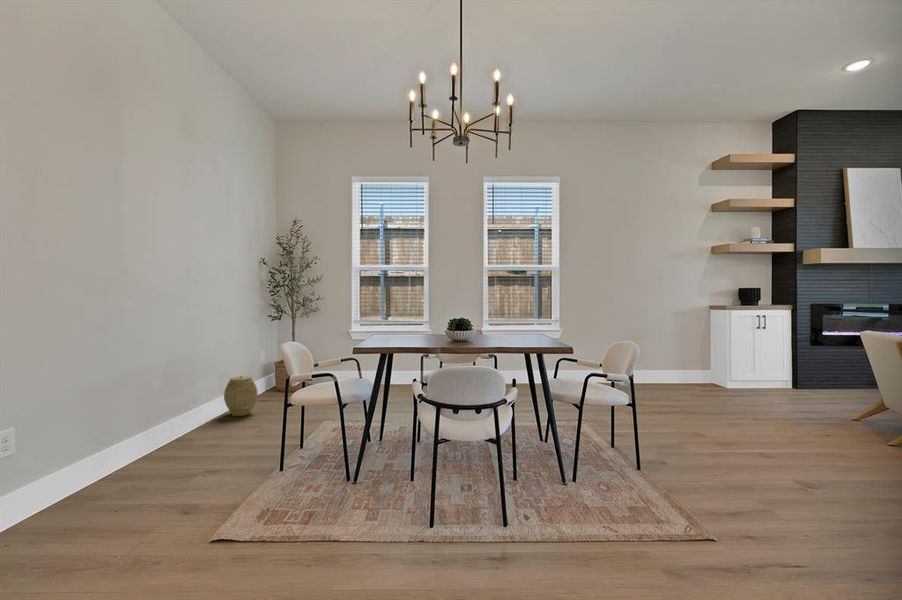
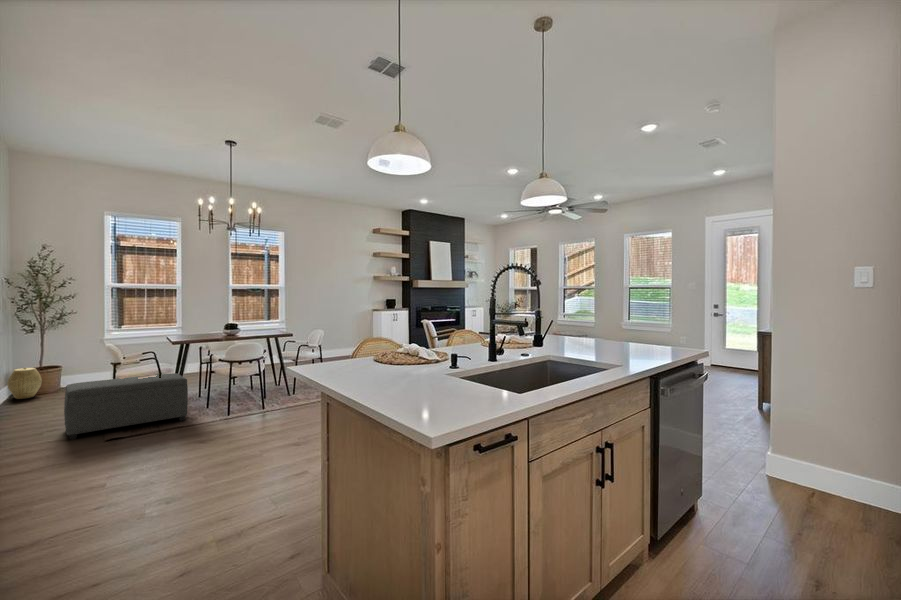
ottoman: none [163,416,364,533] -> present [64,373,188,440]

